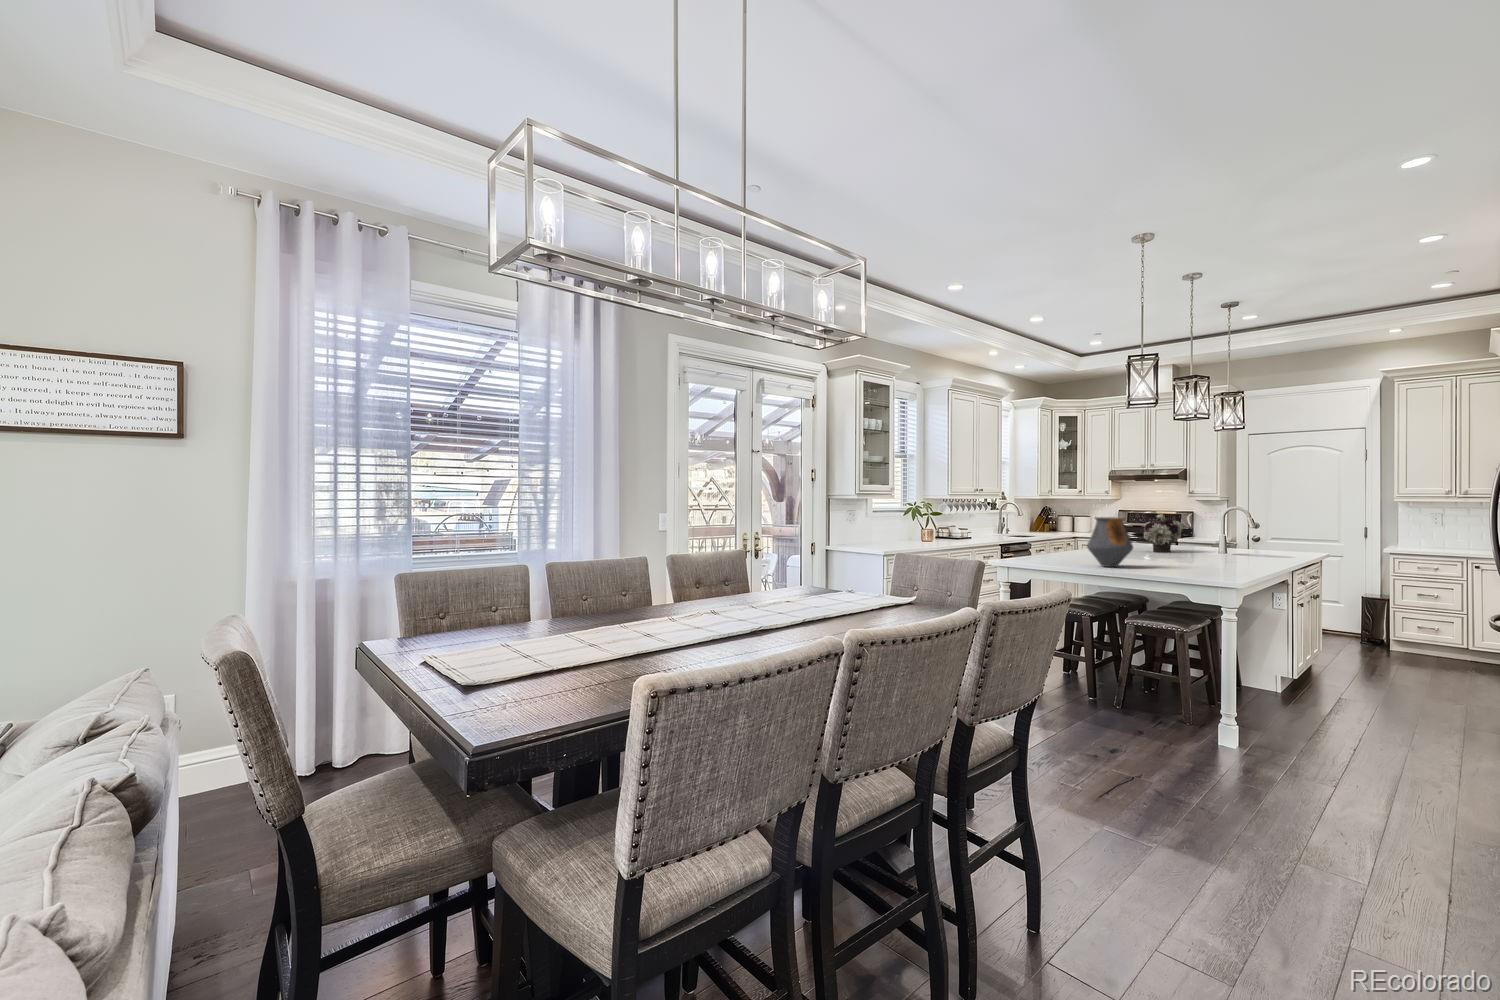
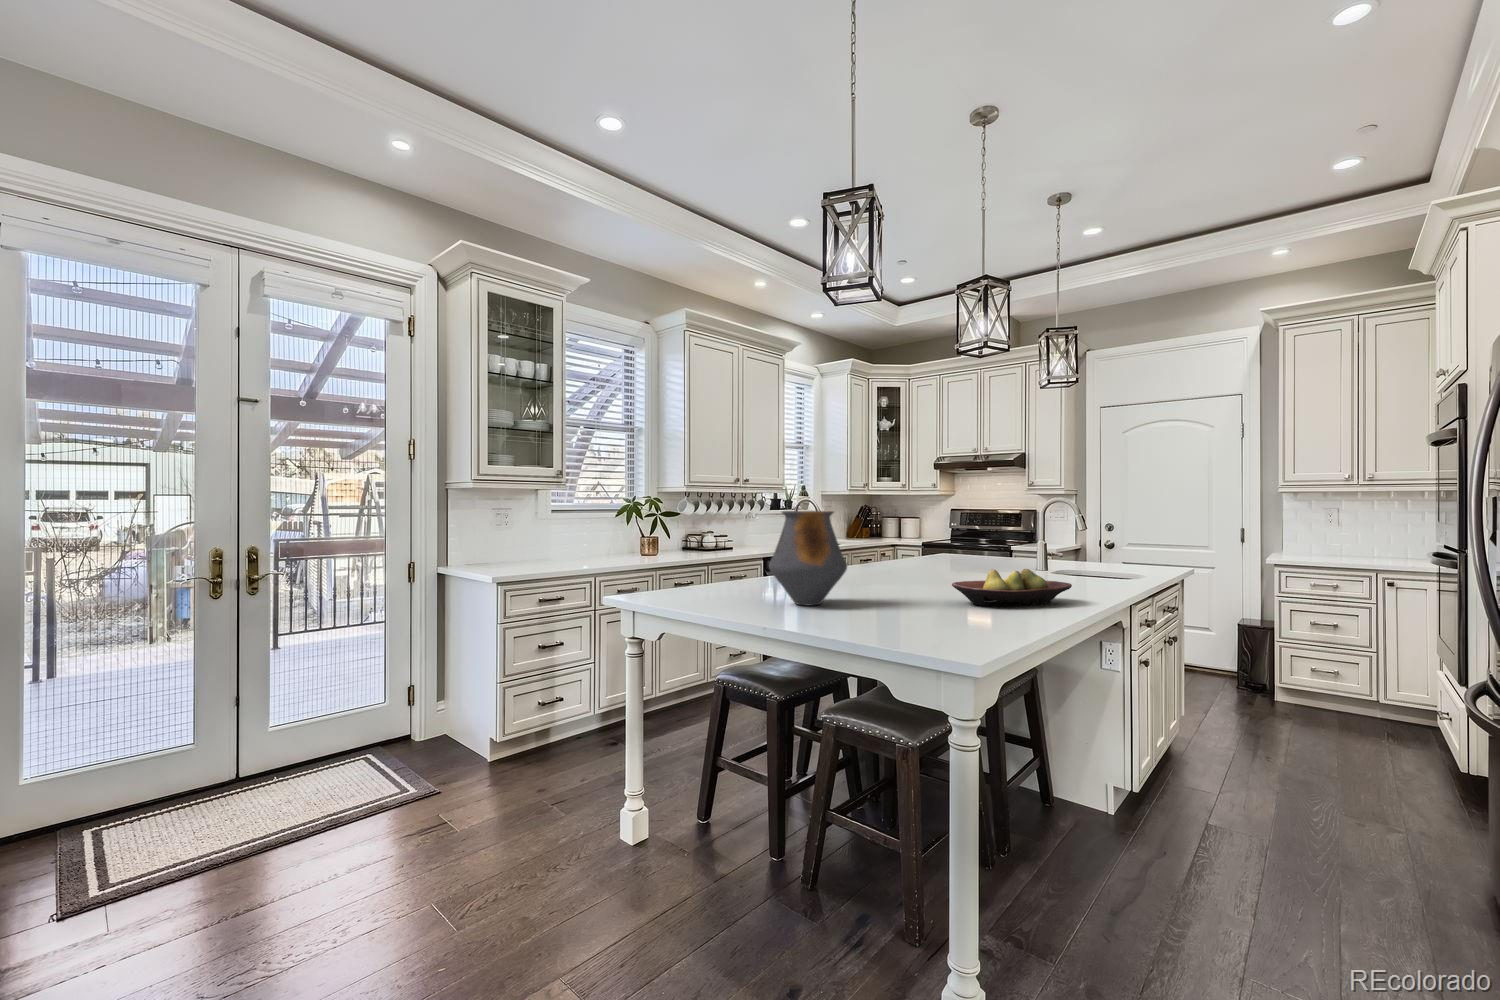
flower arrangement: present [1144,514,1183,552] -> none [937,509,991,568]
fruit bowl: none [1191,549,1261,568] -> present [952,569,1072,606]

